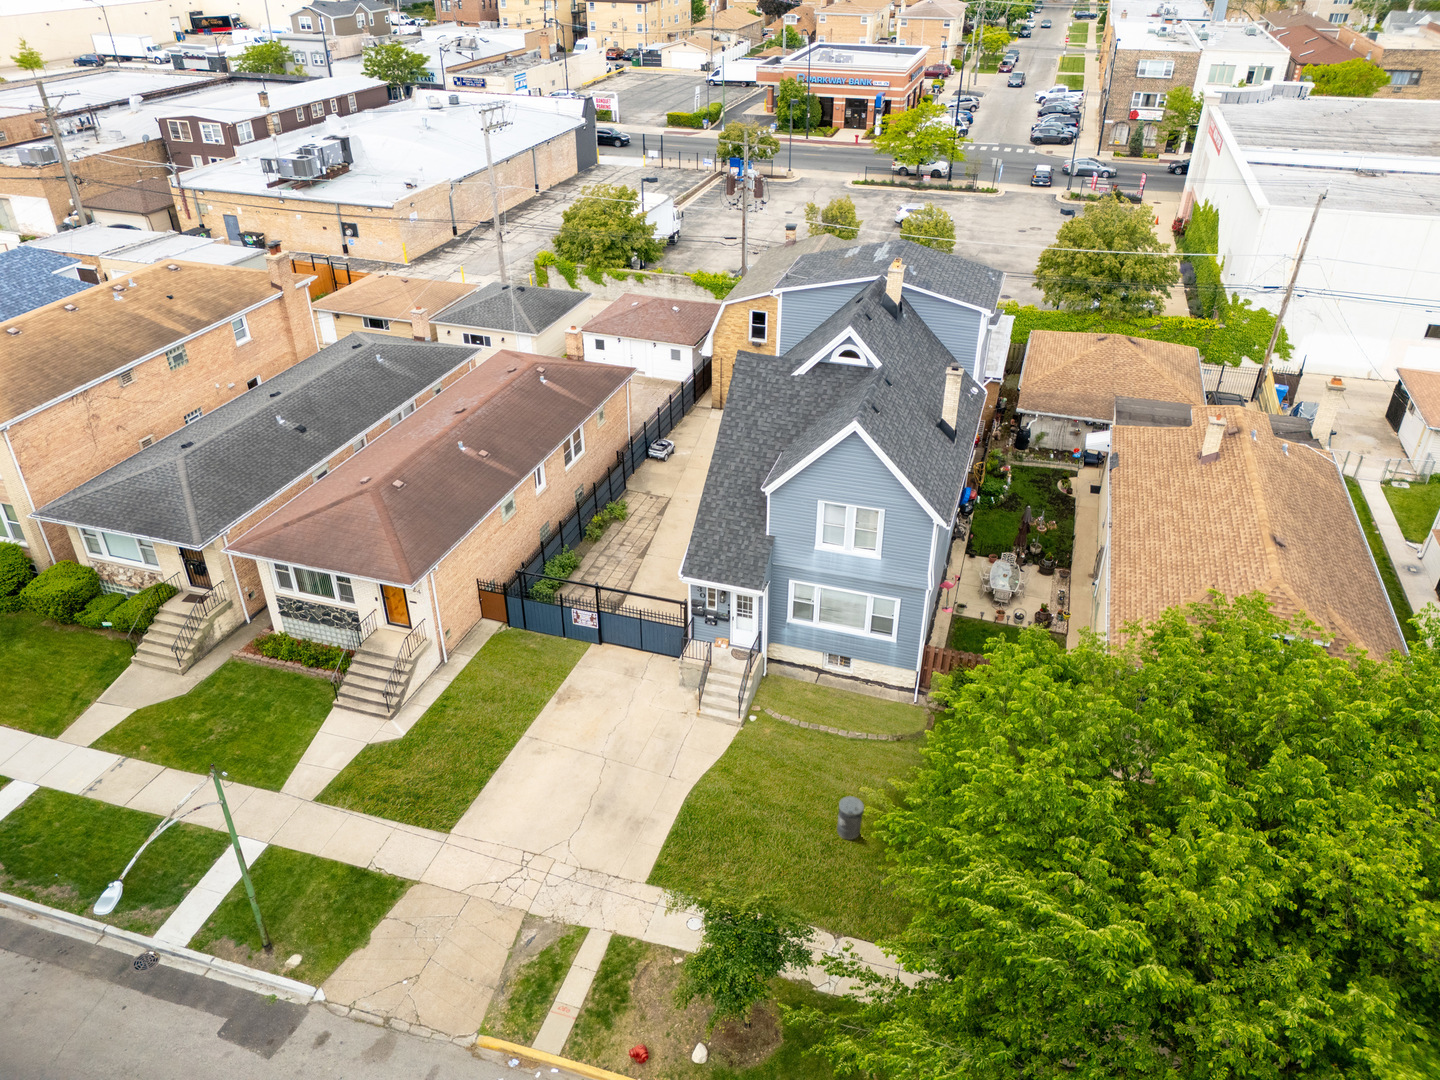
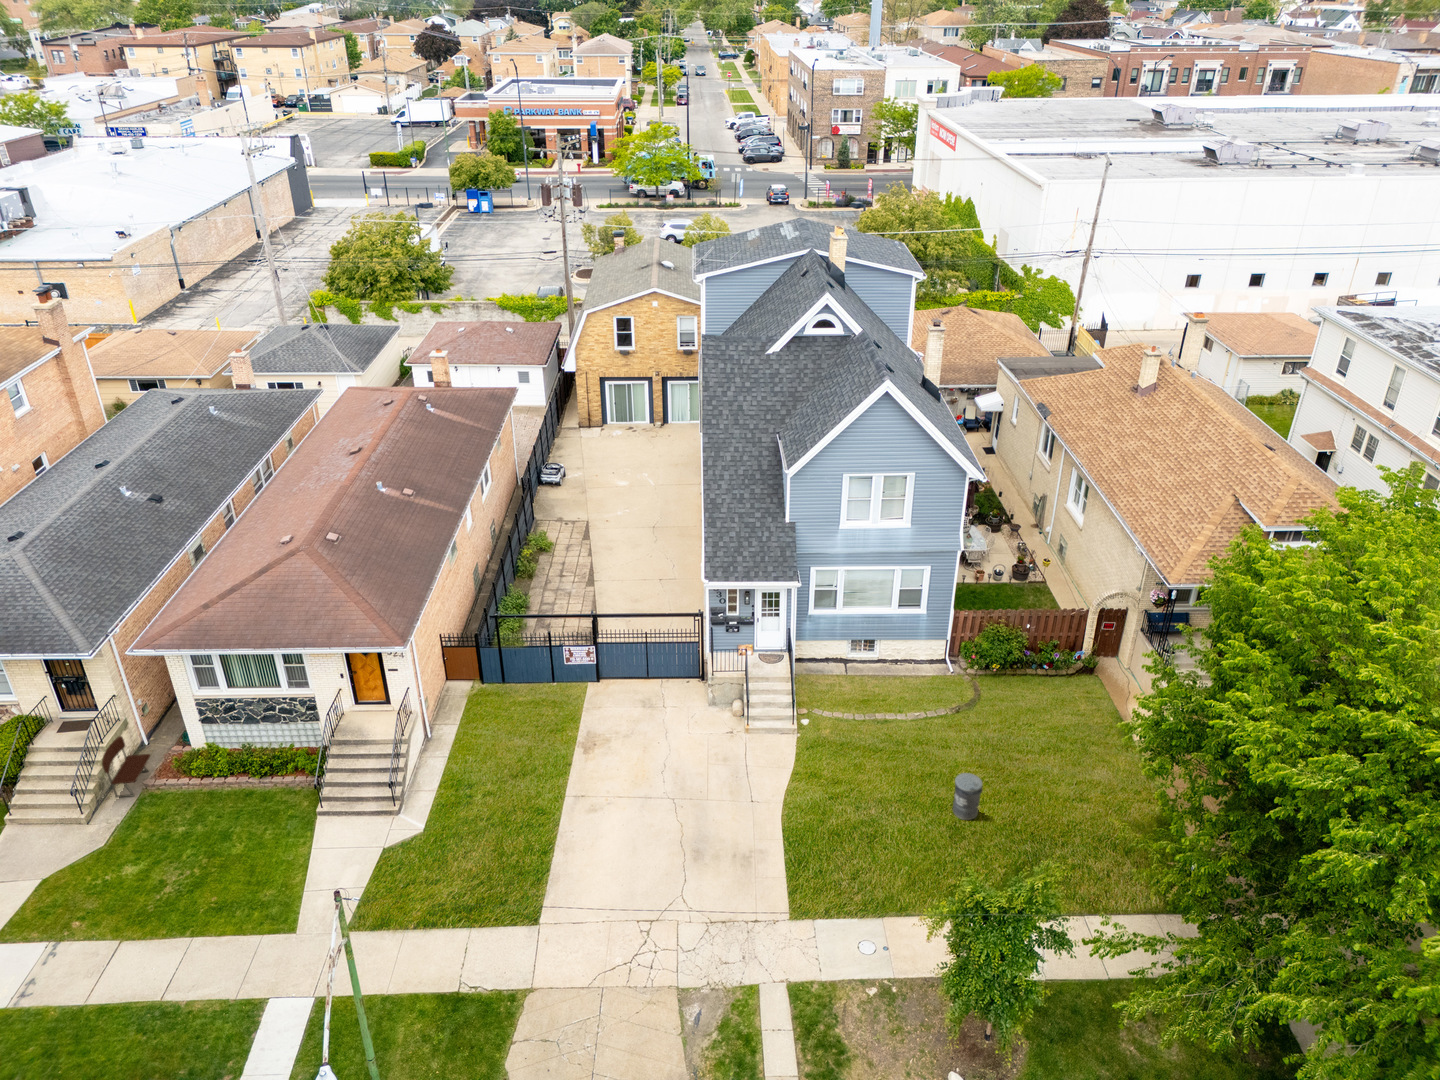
bench: none [200,613,242,661] -> present [102,736,150,798]

